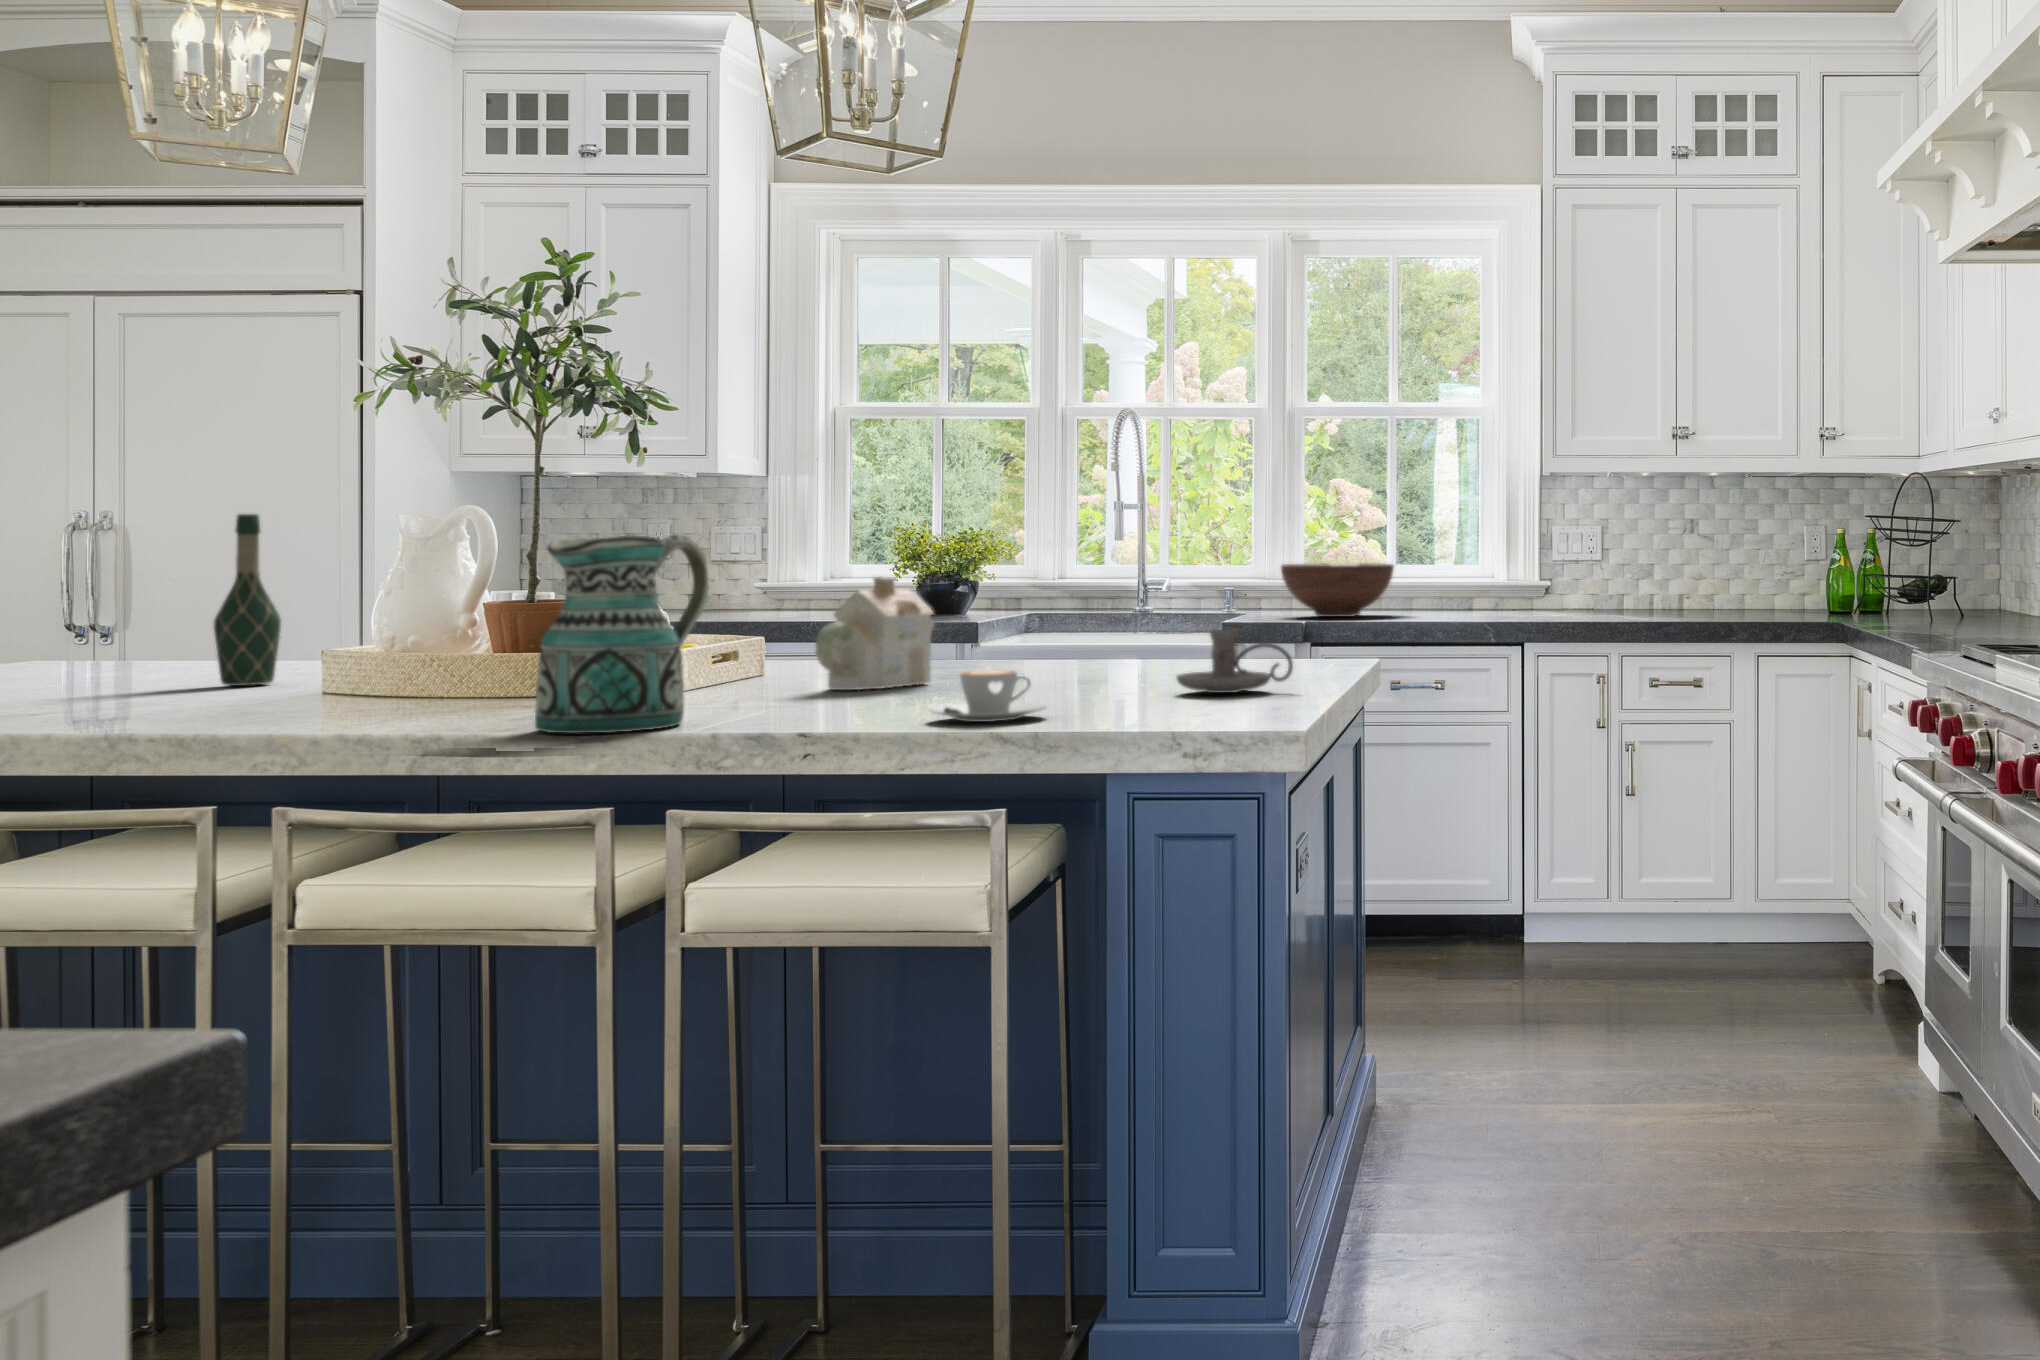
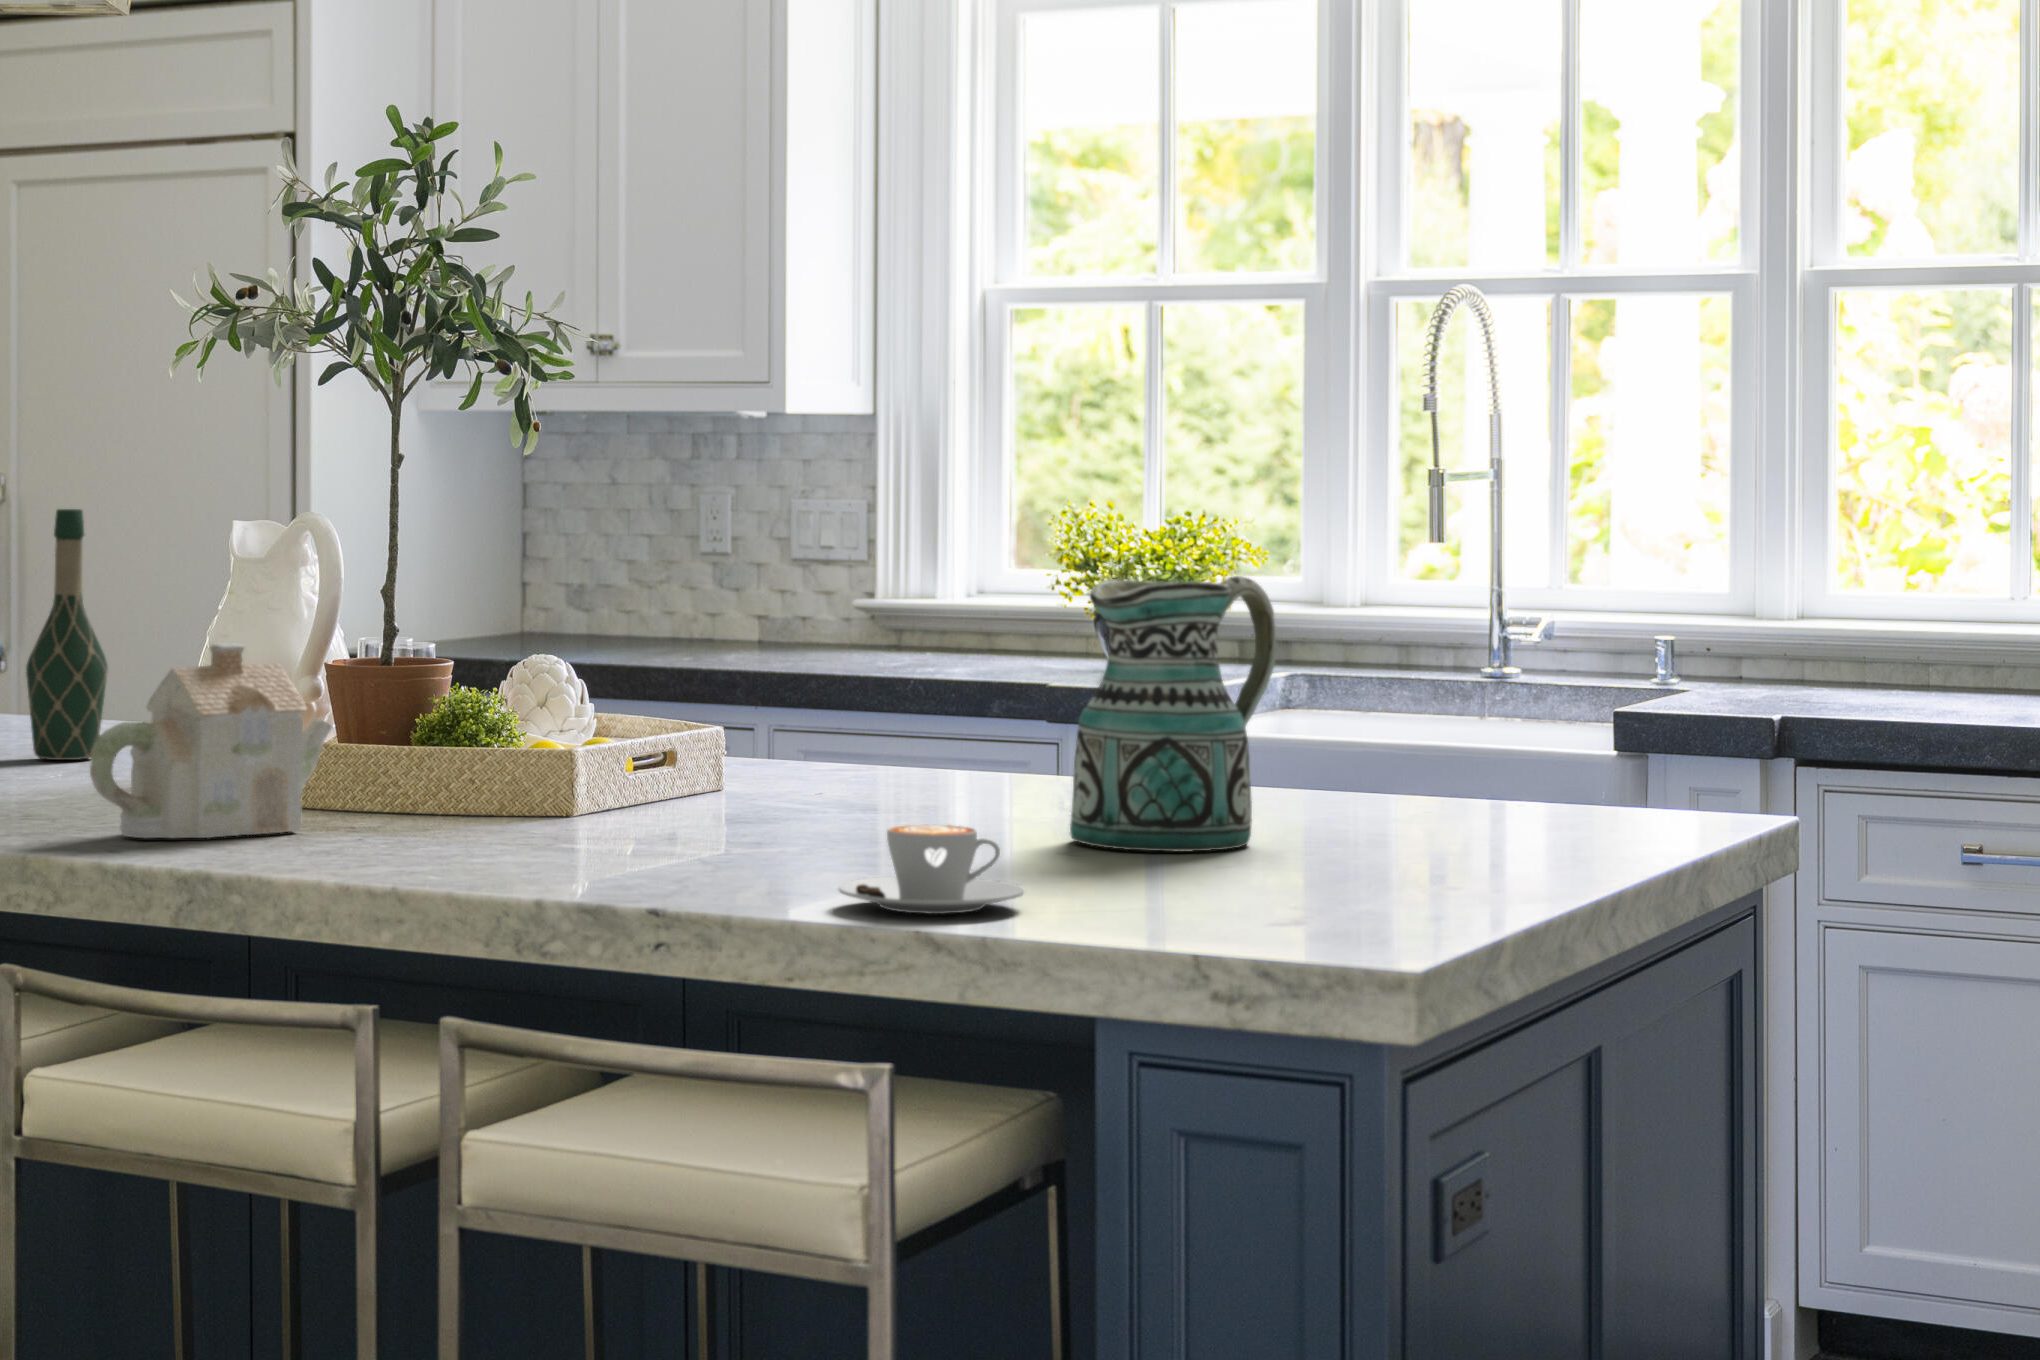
ceramic pitcher: present [535,534,709,733] -> present [1070,576,1277,852]
fruit bowl: present [1281,563,1394,617] -> none [1765,588,2001,699]
teapot: present [815,576,934,690] -> present [90,643,333,838]
candle holder: present [1176,629,1293,693] -> none [1296,764,1502,881]

